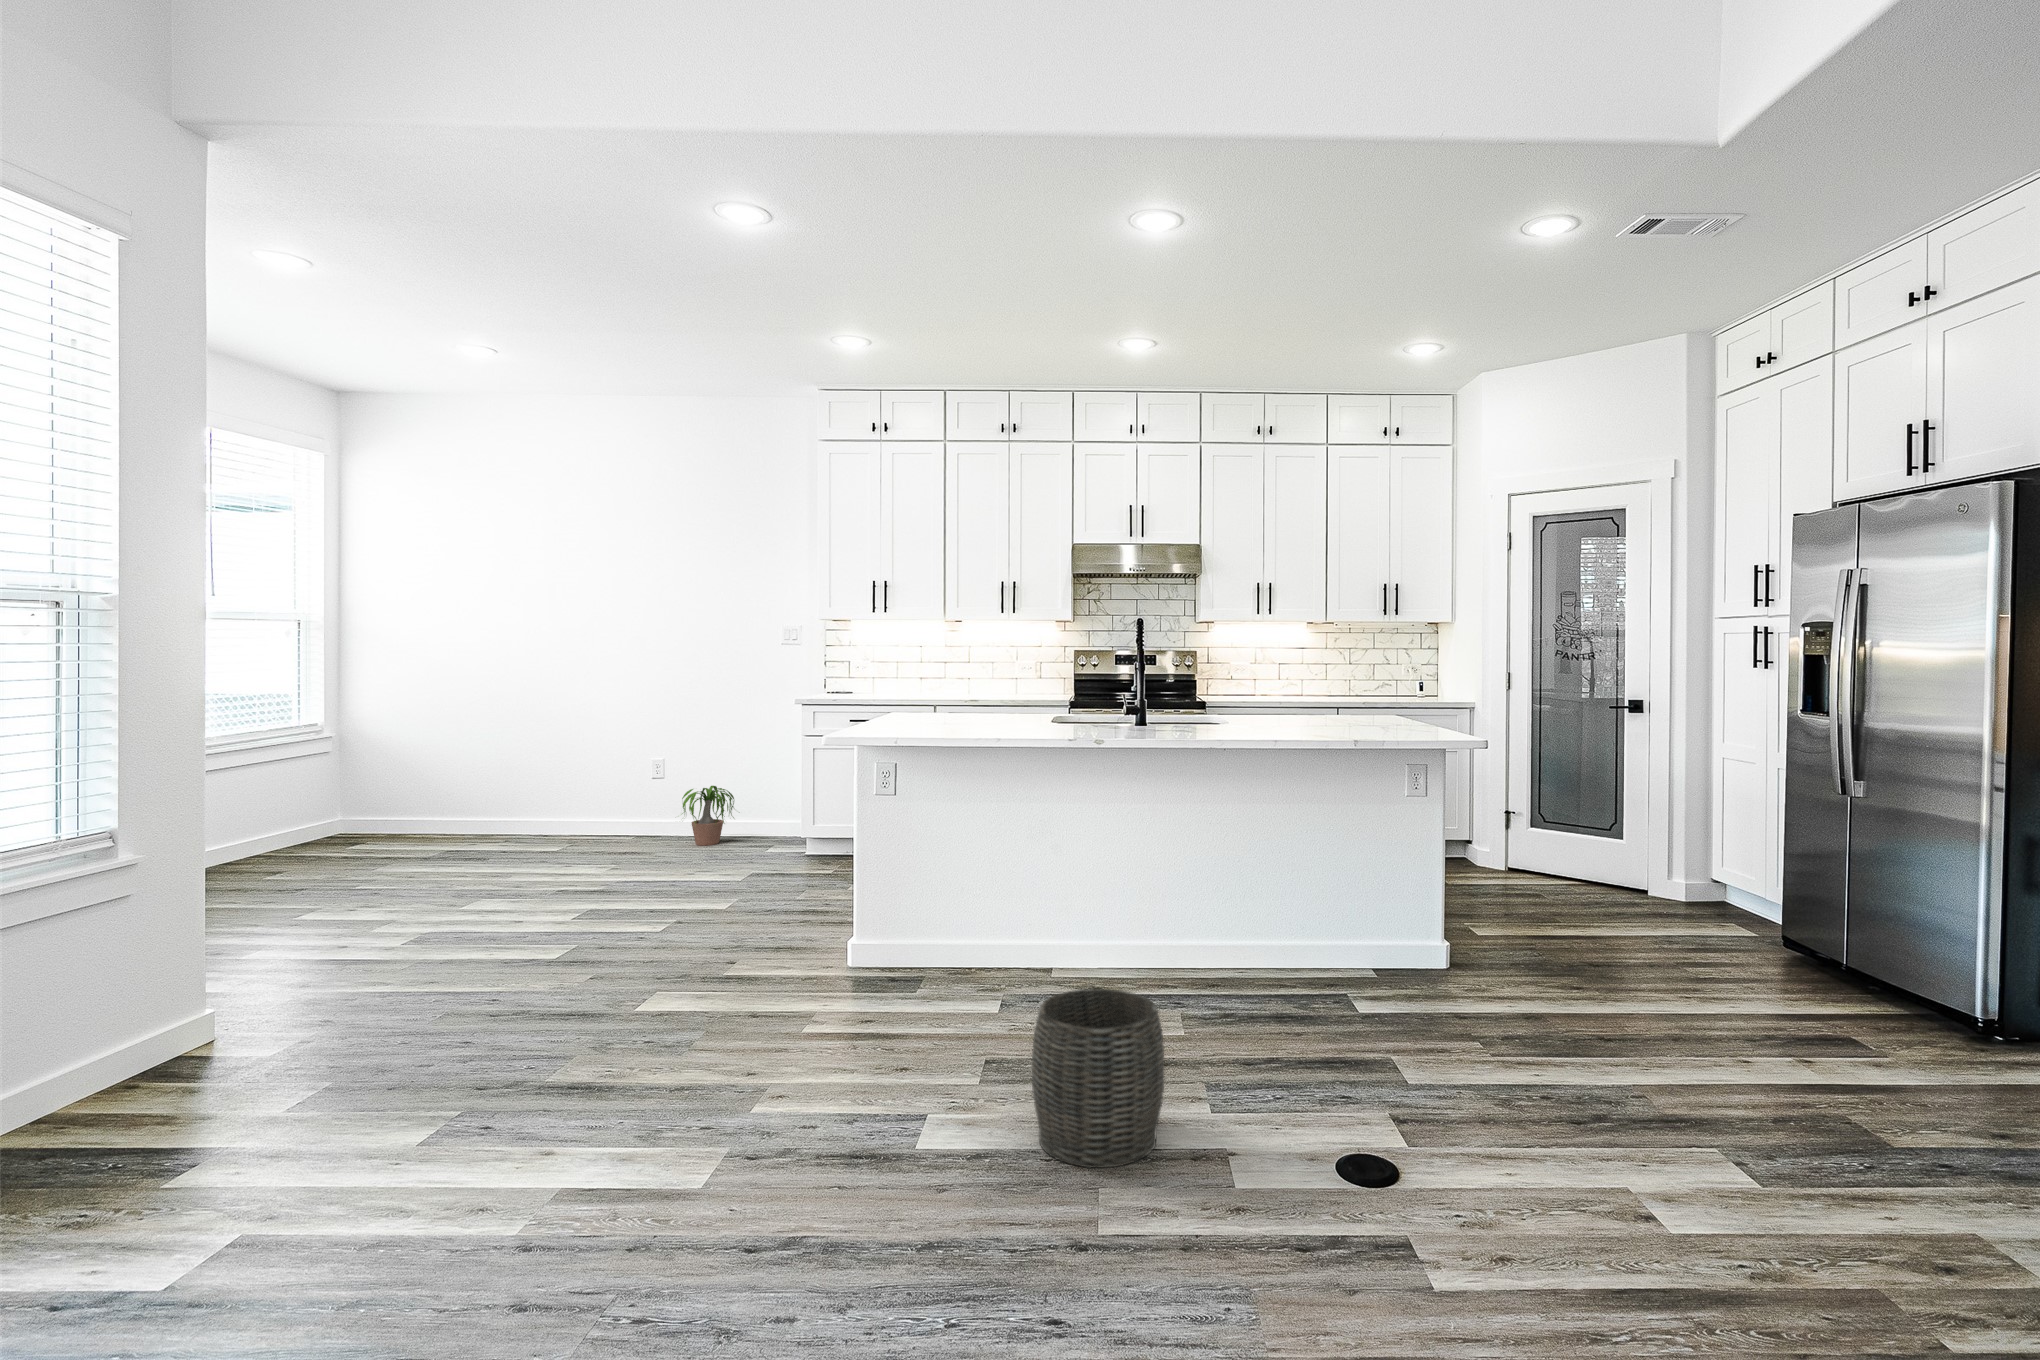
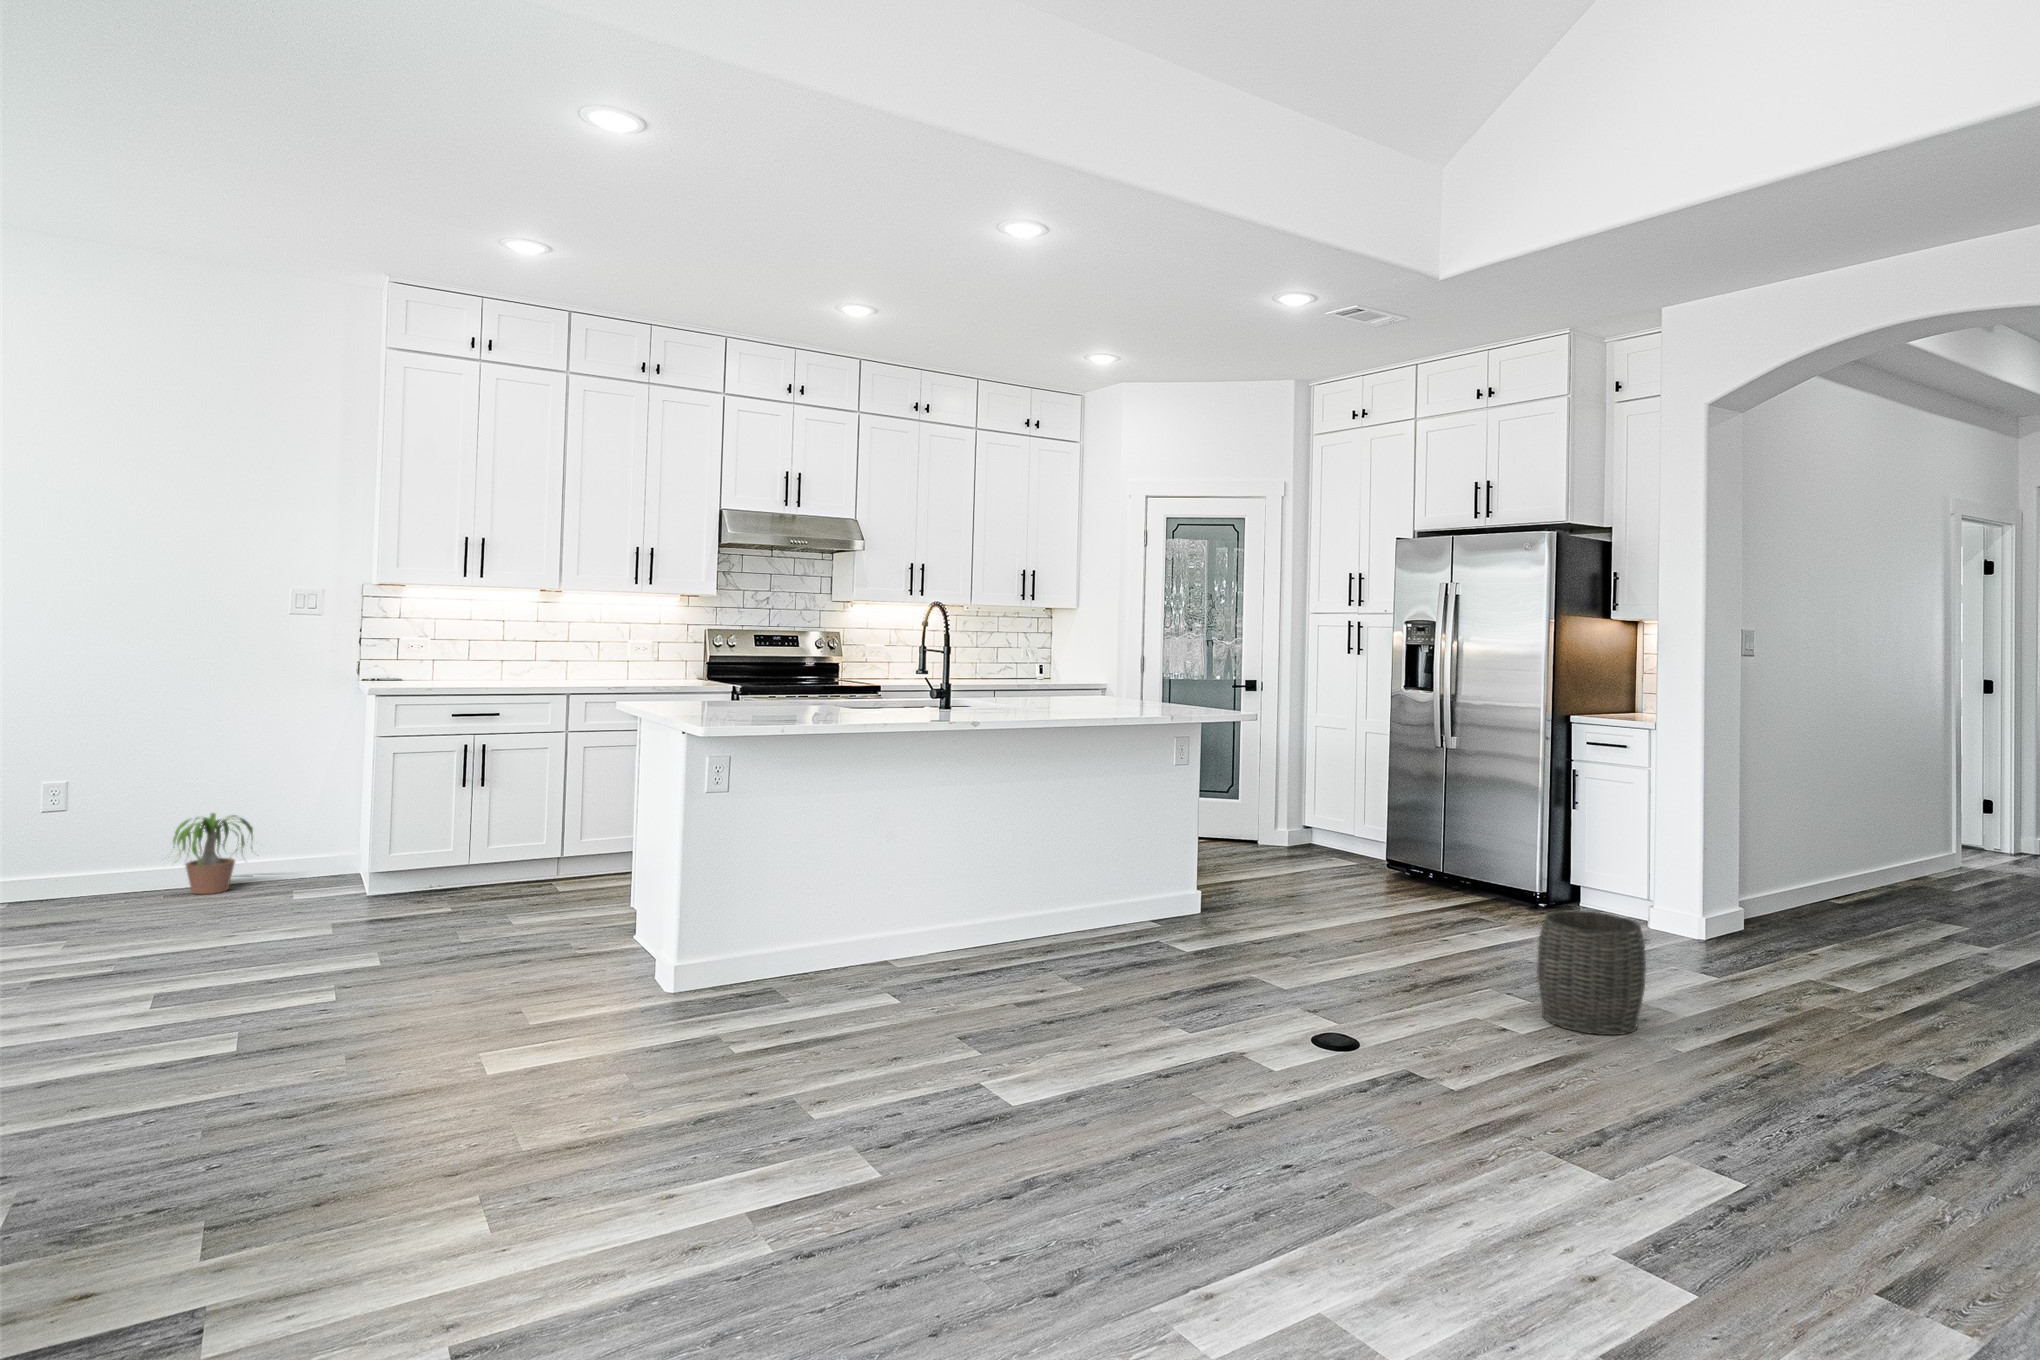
woven basket: present [1032,989,1164,1168] -> present [1537,911,1646,1035]

